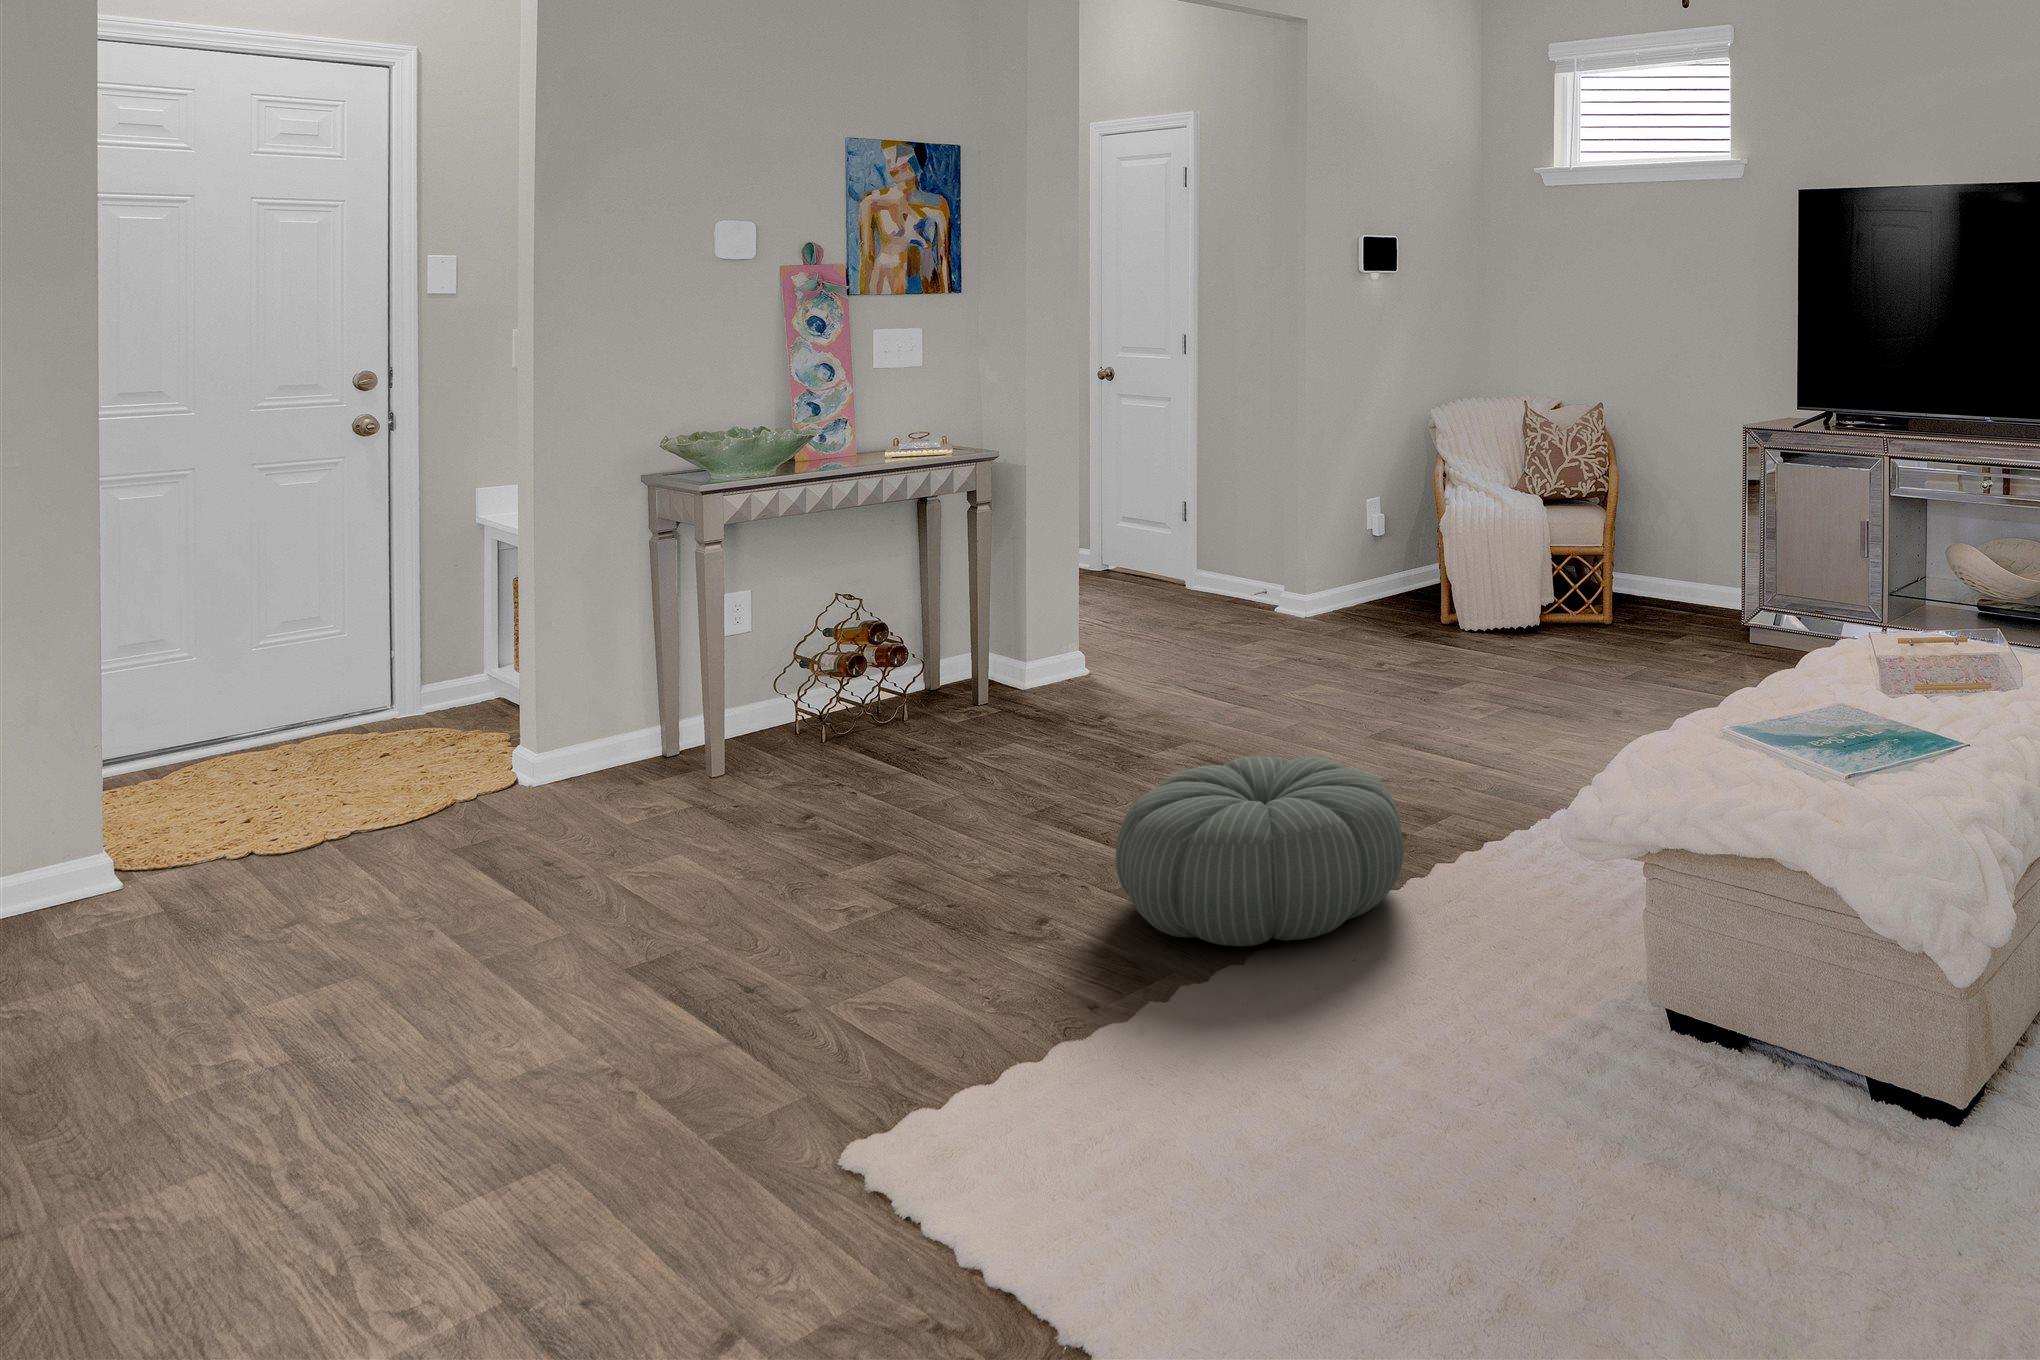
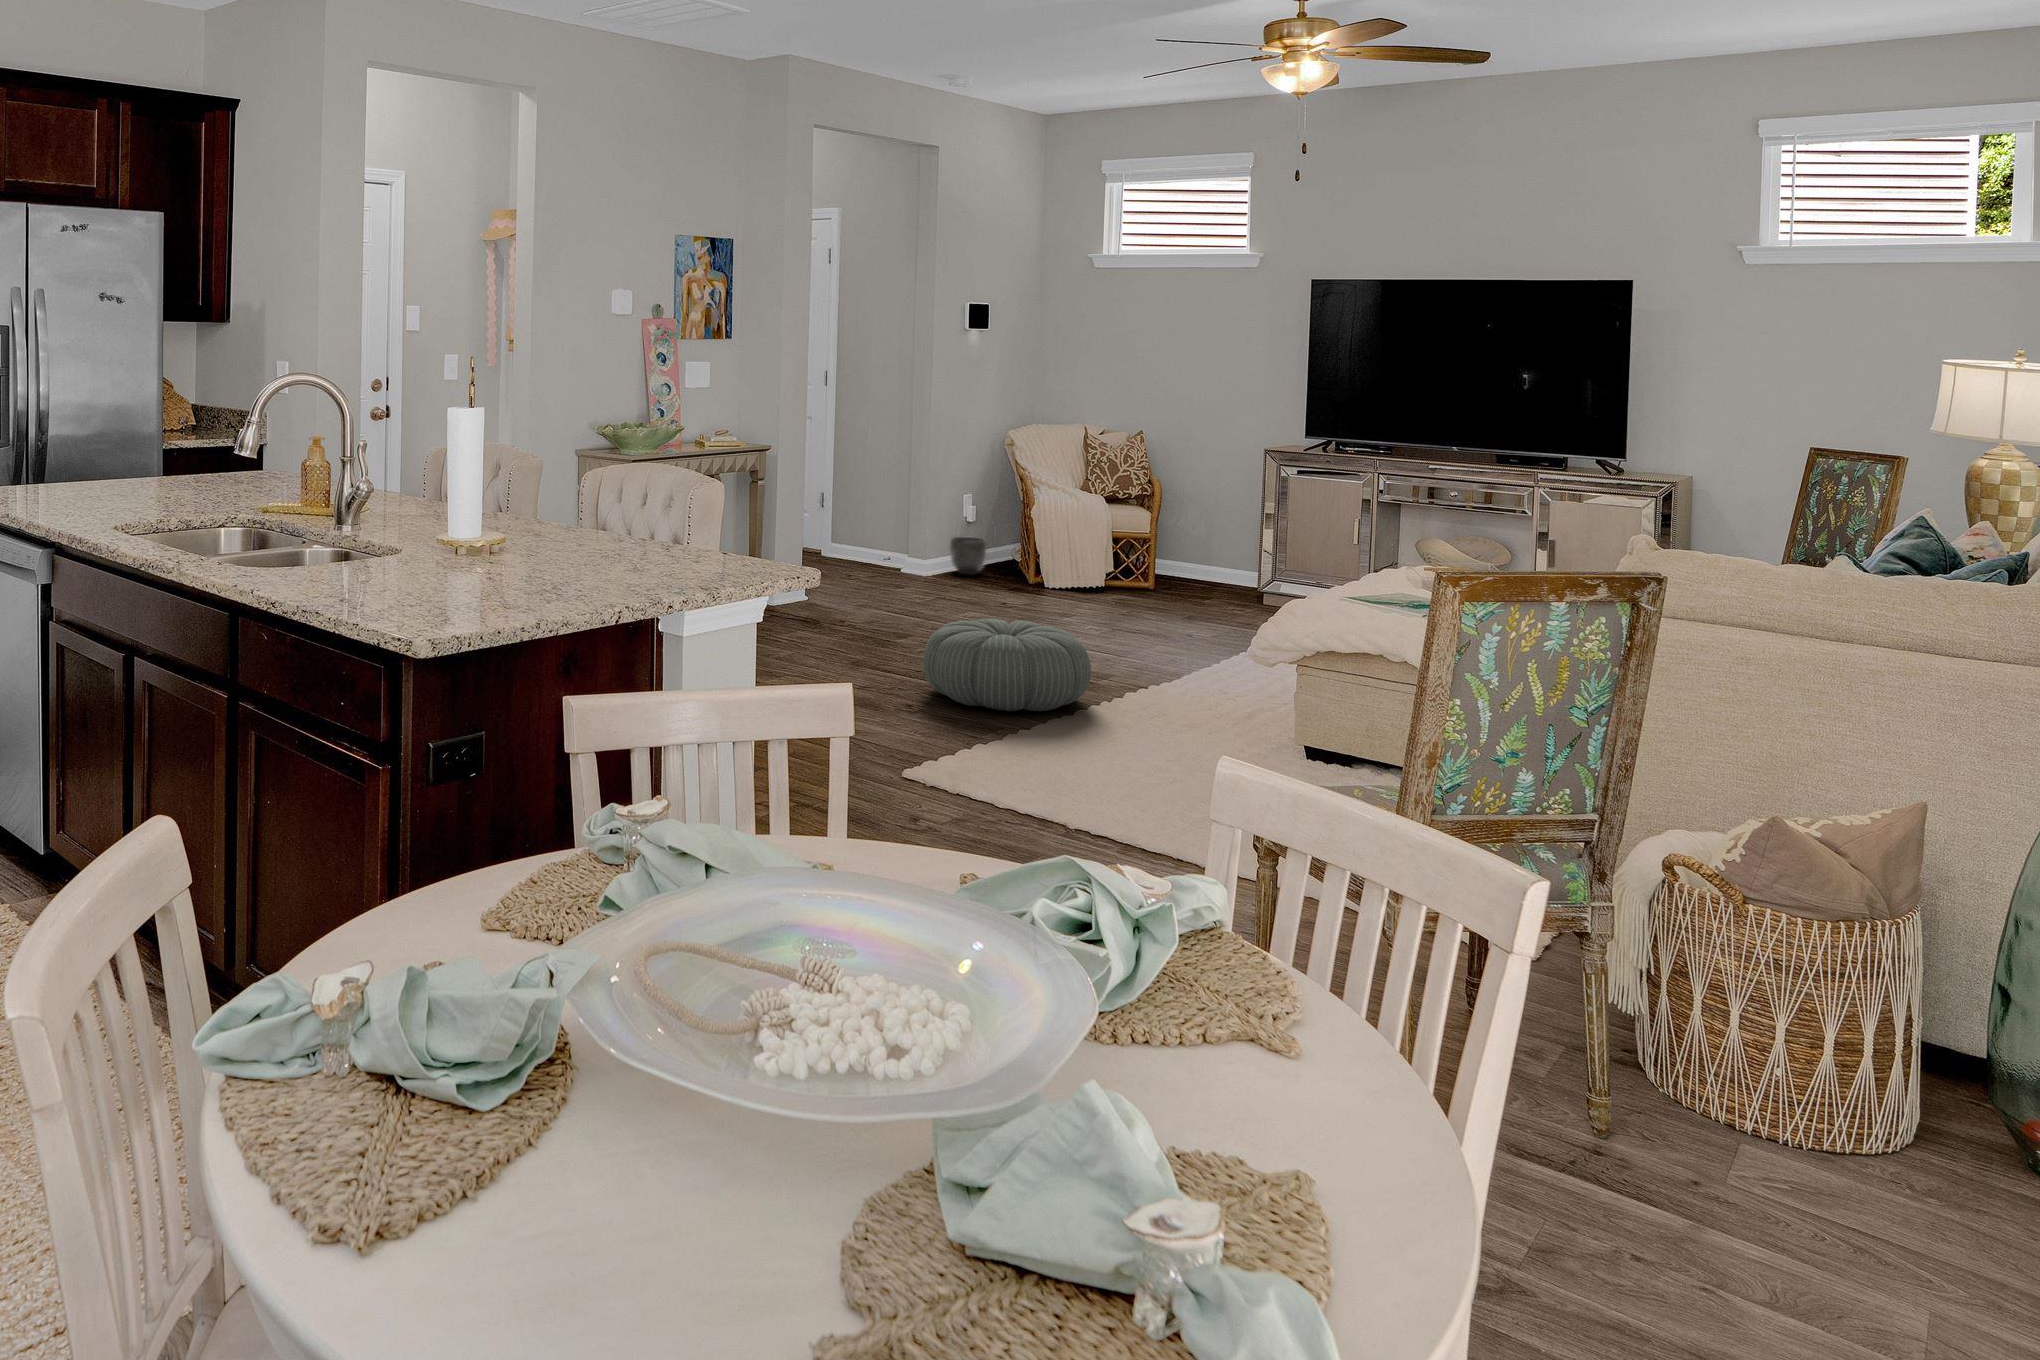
planter: none [1343,560,1392,614] -> present [950,537,986,575]

